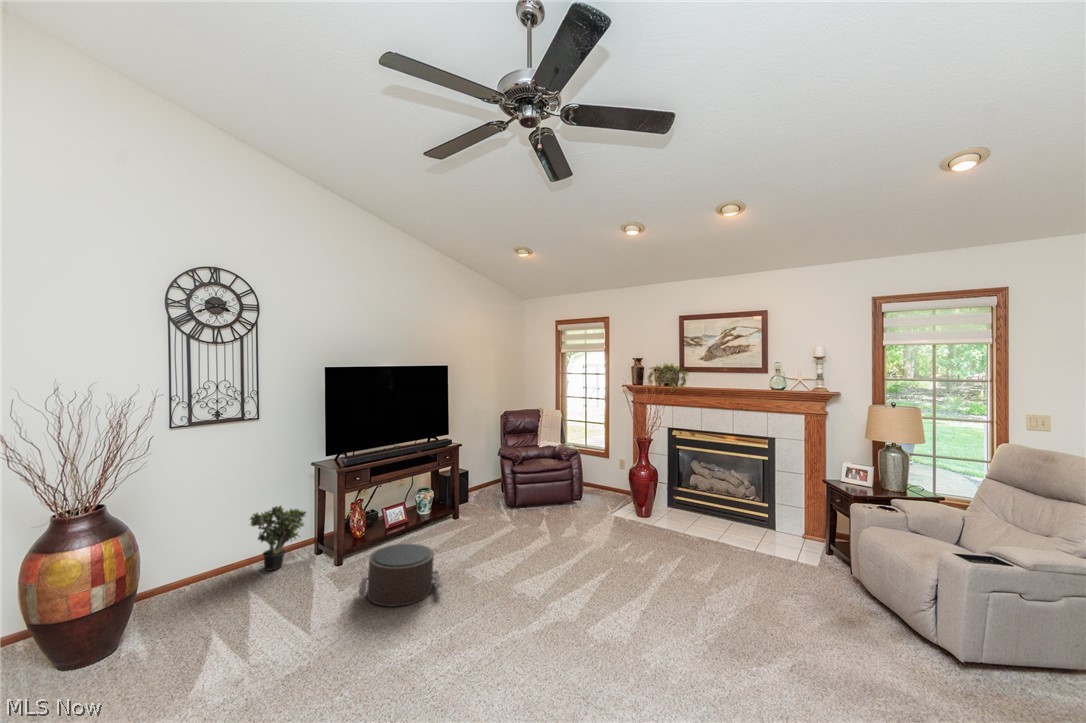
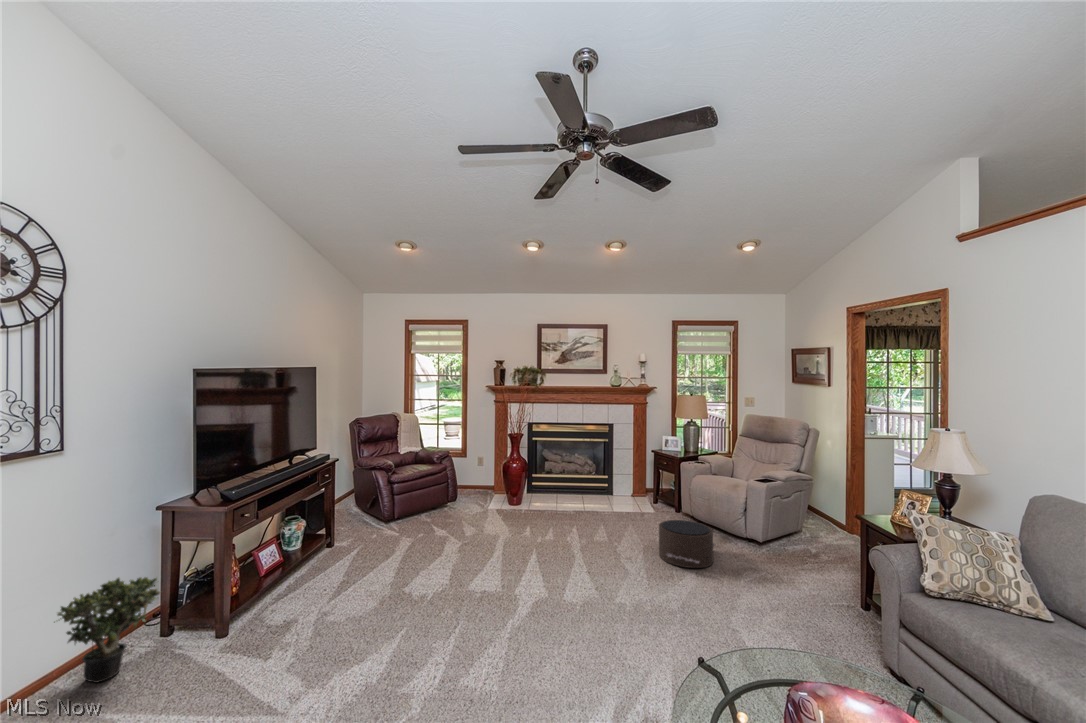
pouf: present [359,544,442,606] -> present [659,520,715,568]

